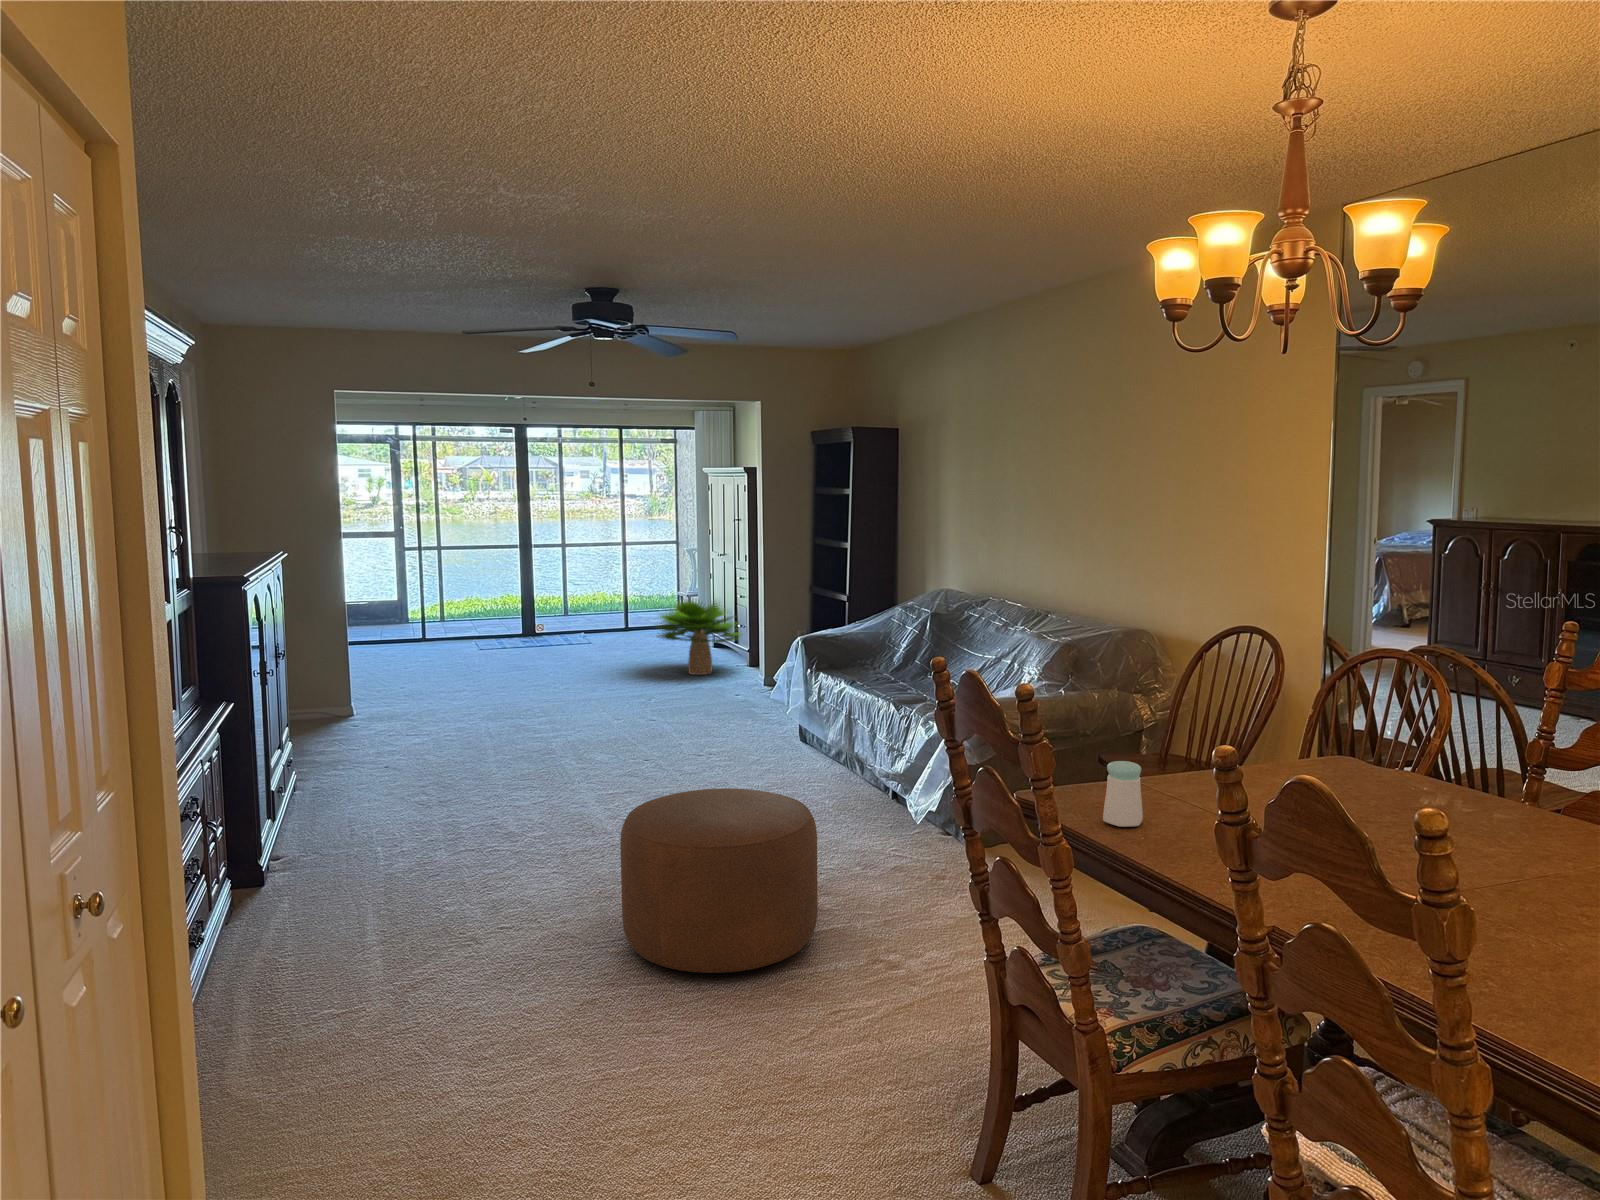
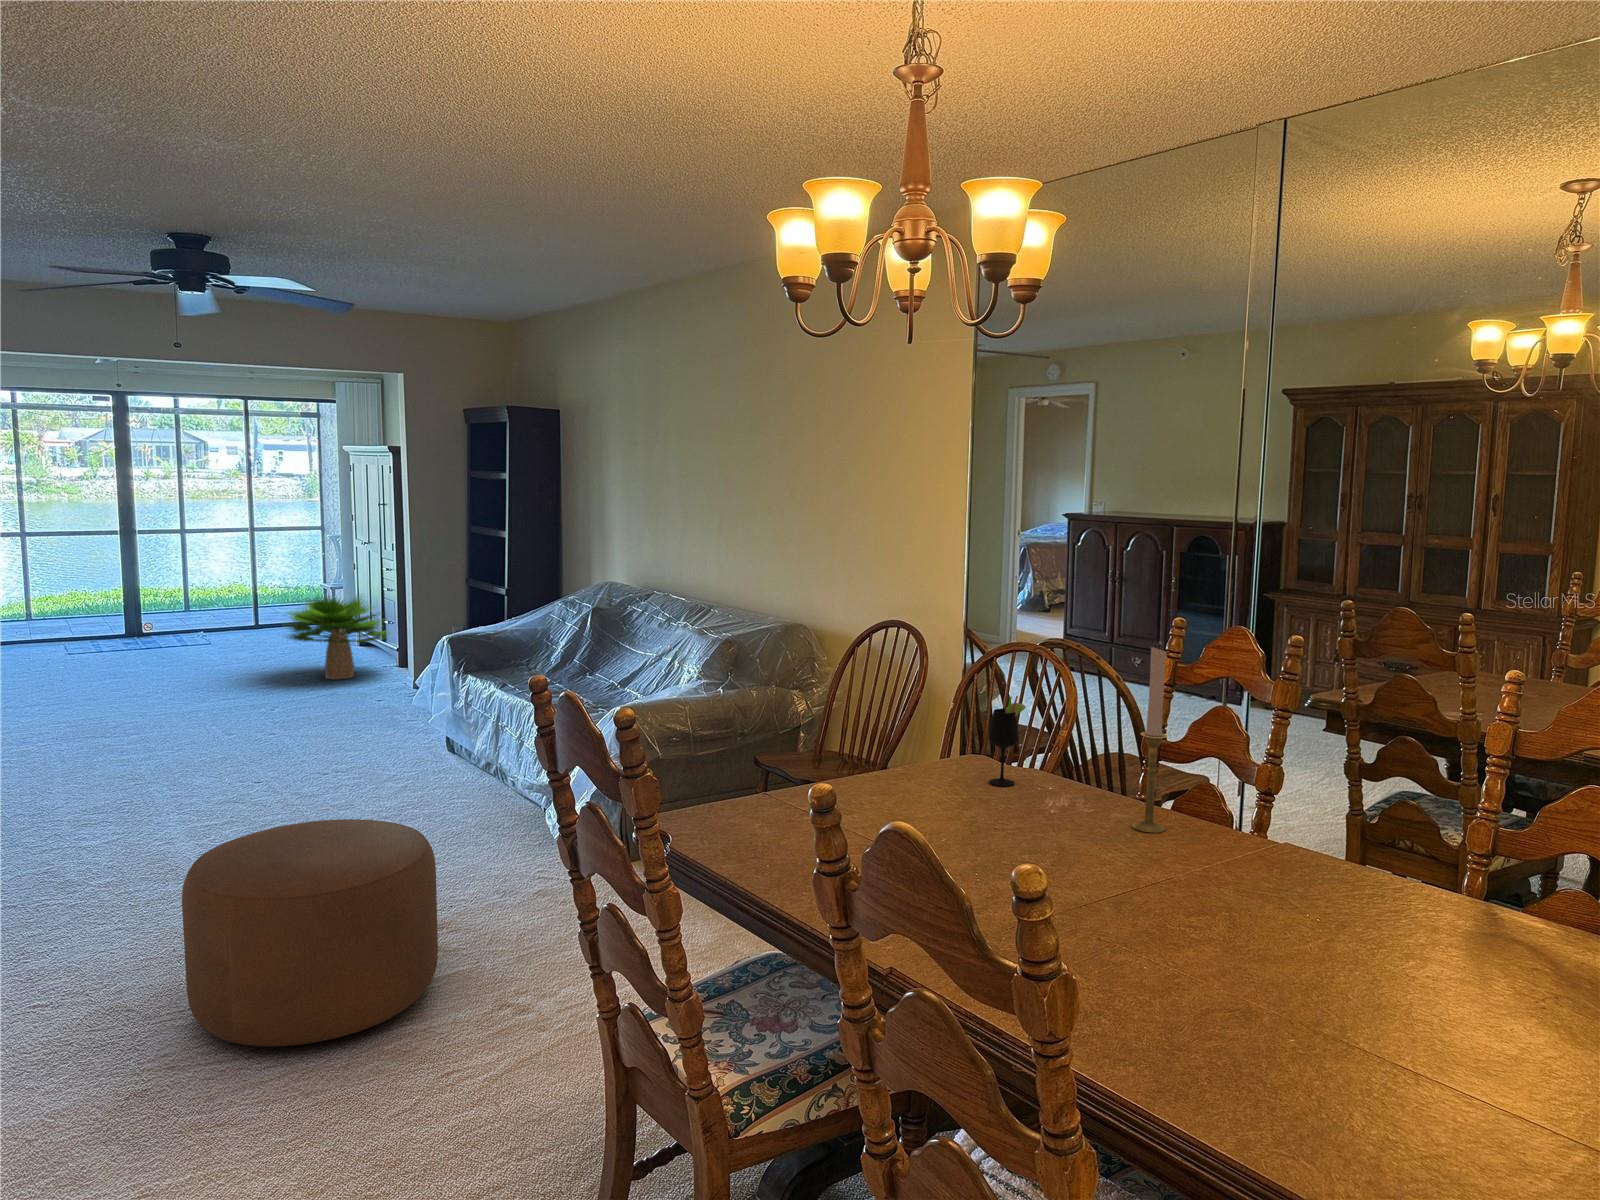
candlestick: none [1521,649,1562,837] -> present [1132,646,1167,832]
wine glass: none [1358,698,1400,787] -> present [988,696,1026,786]
salt shaker: present [1103,761,1143,827] -> none [727,780,769,853]

